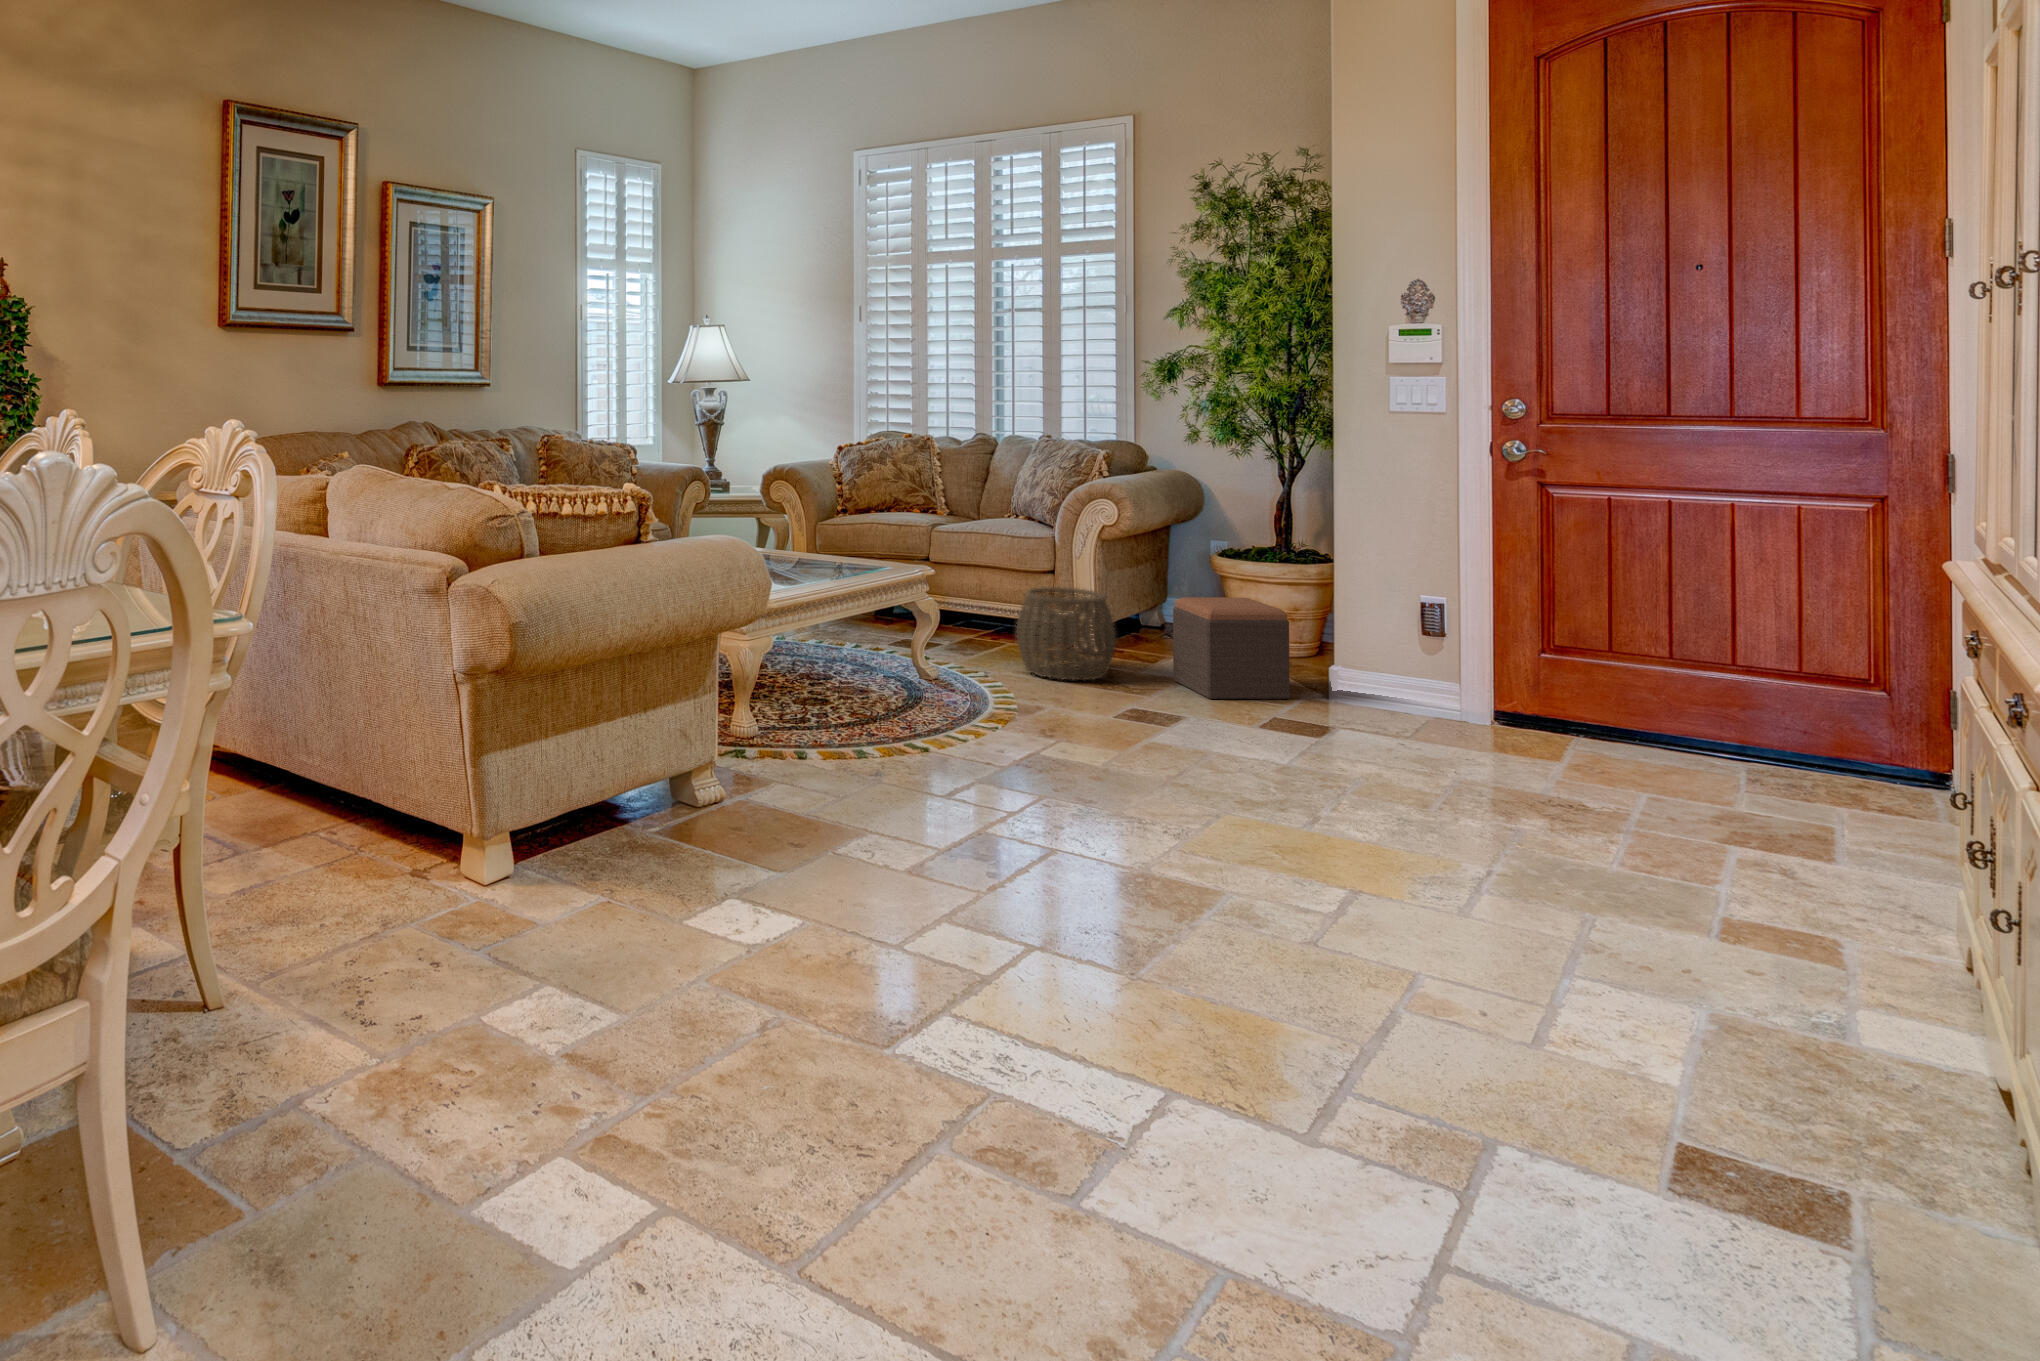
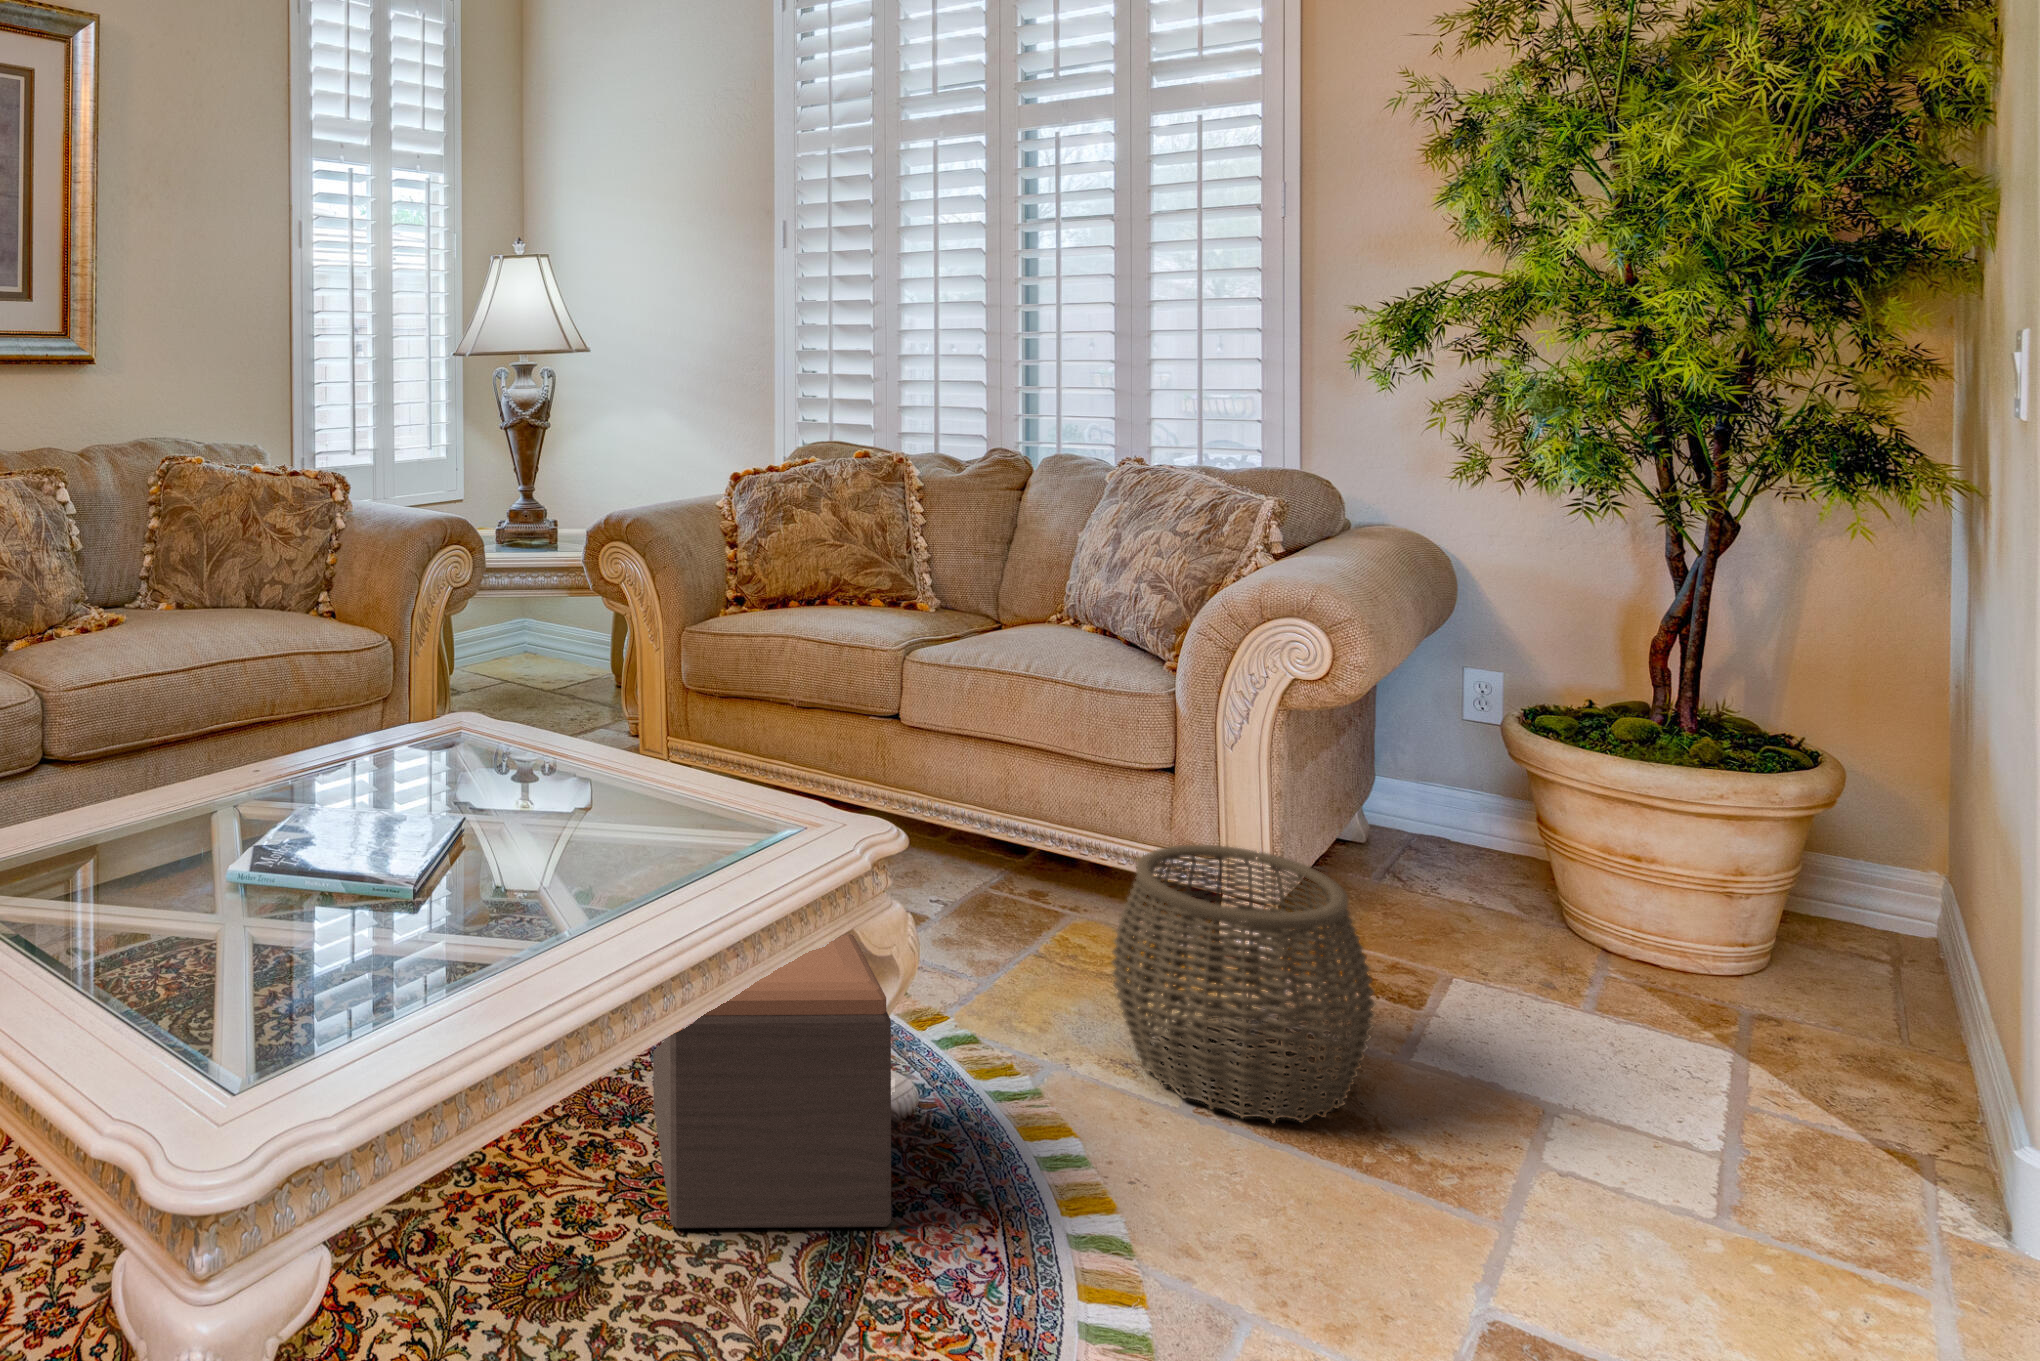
footstool: present [1173,597,1290,699] -> present [653,934,891,1228]

